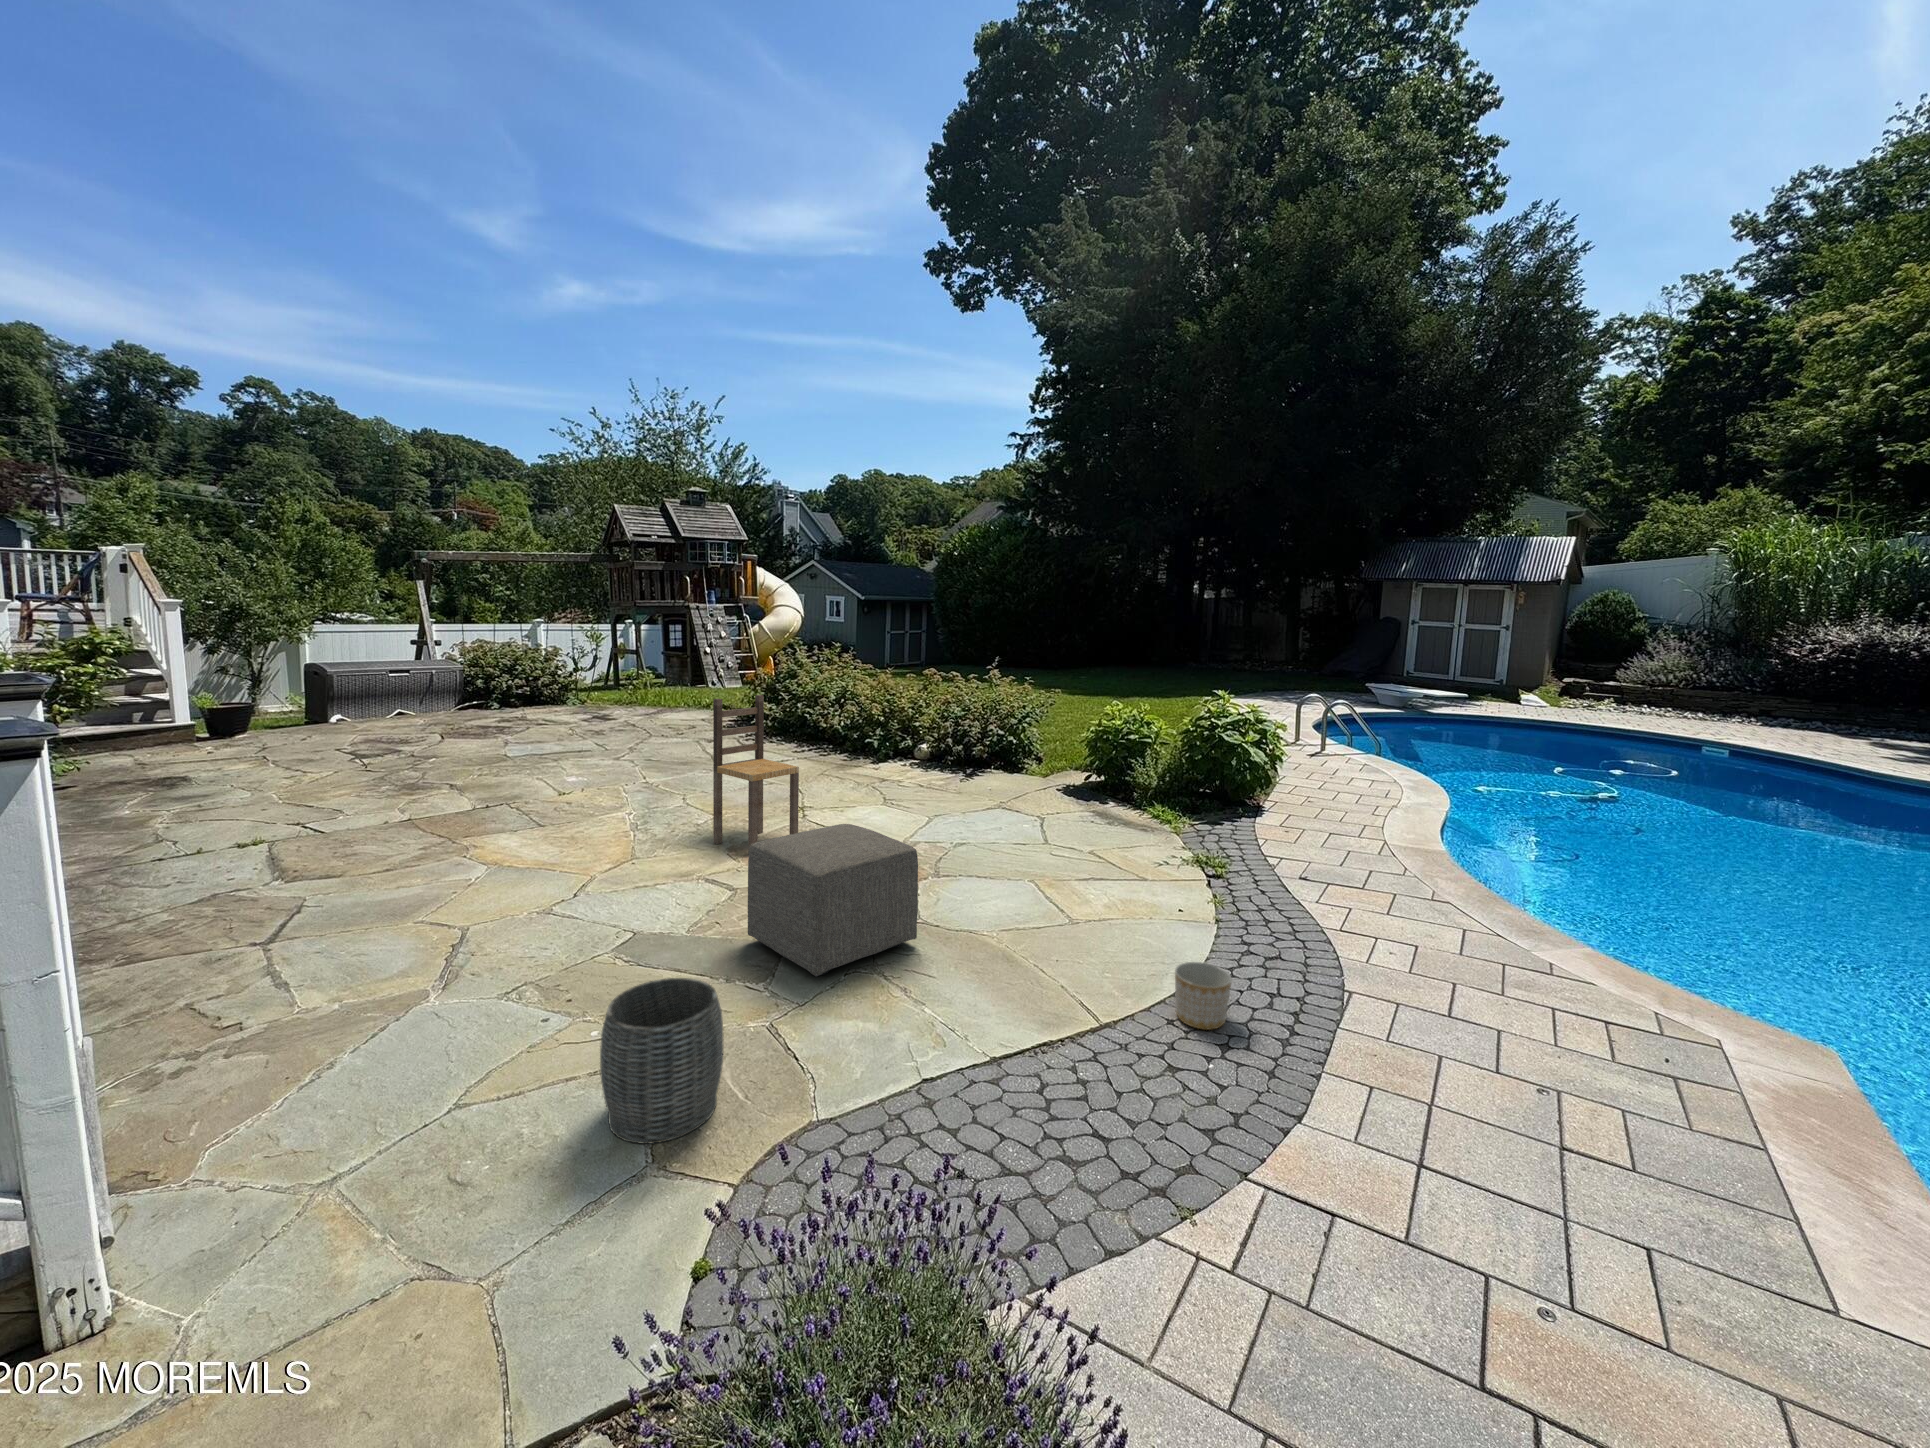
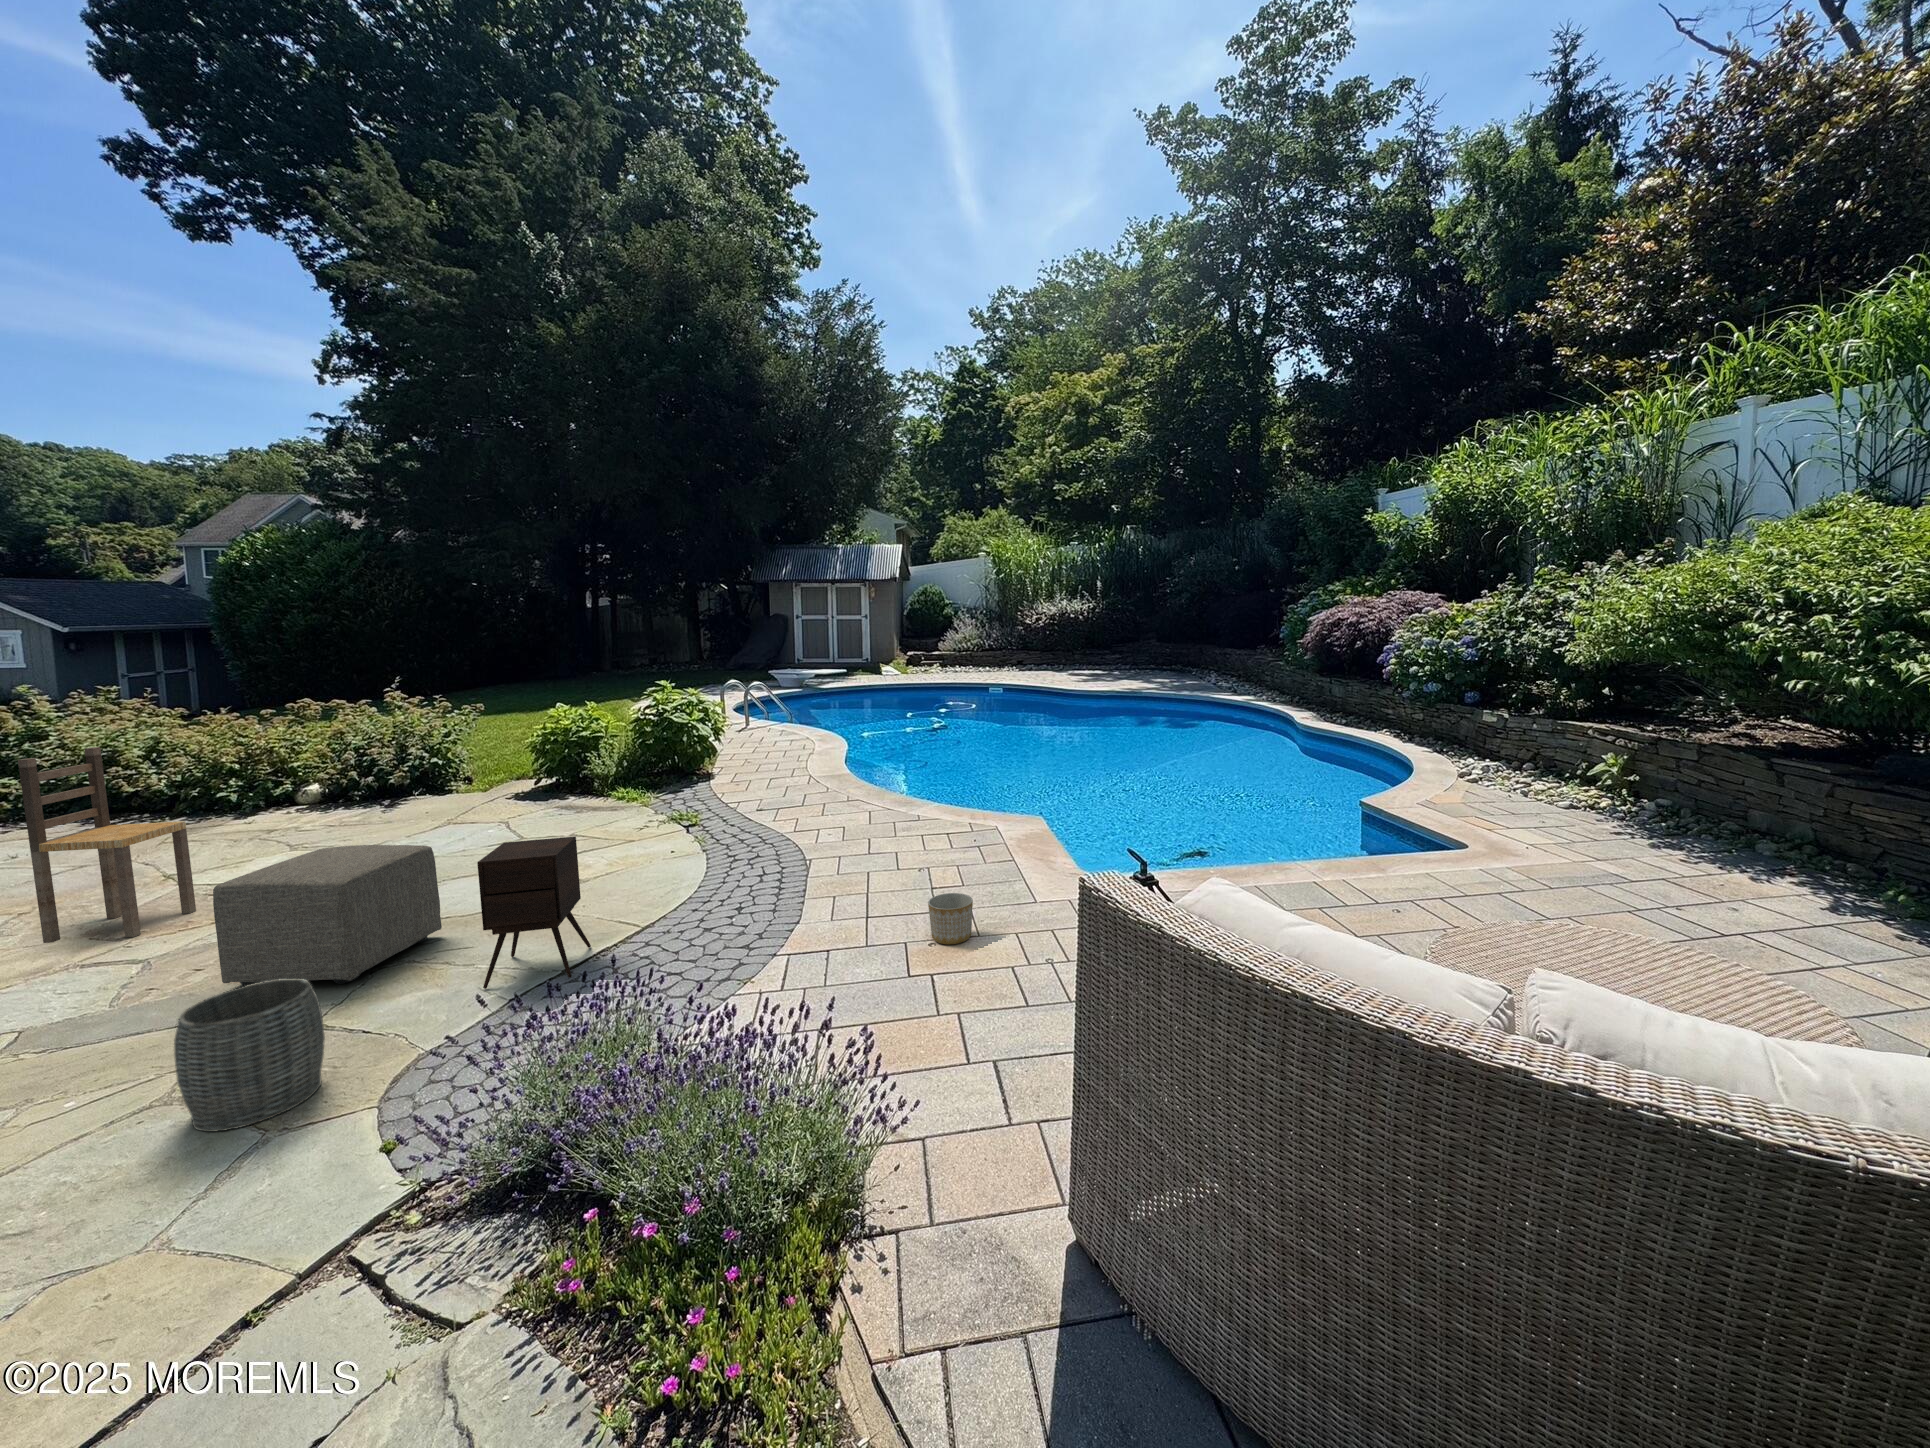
side table: none [902,874,1028,1077] -> present [477,837,591,989]
planter: present [1175,962,1232,1030] -> present [928,893,973,944]

